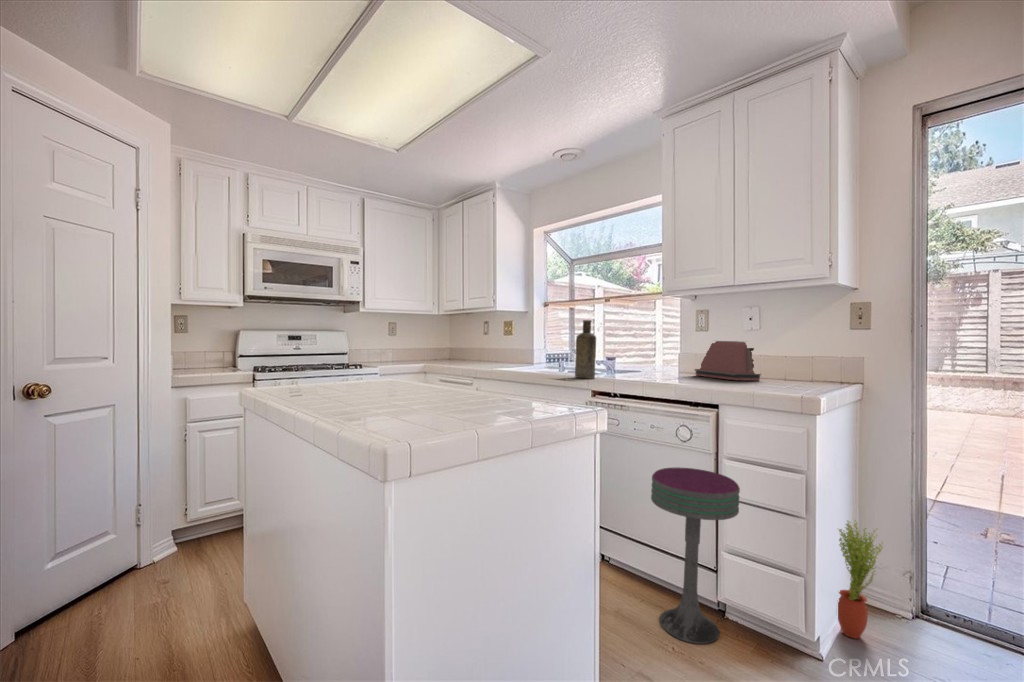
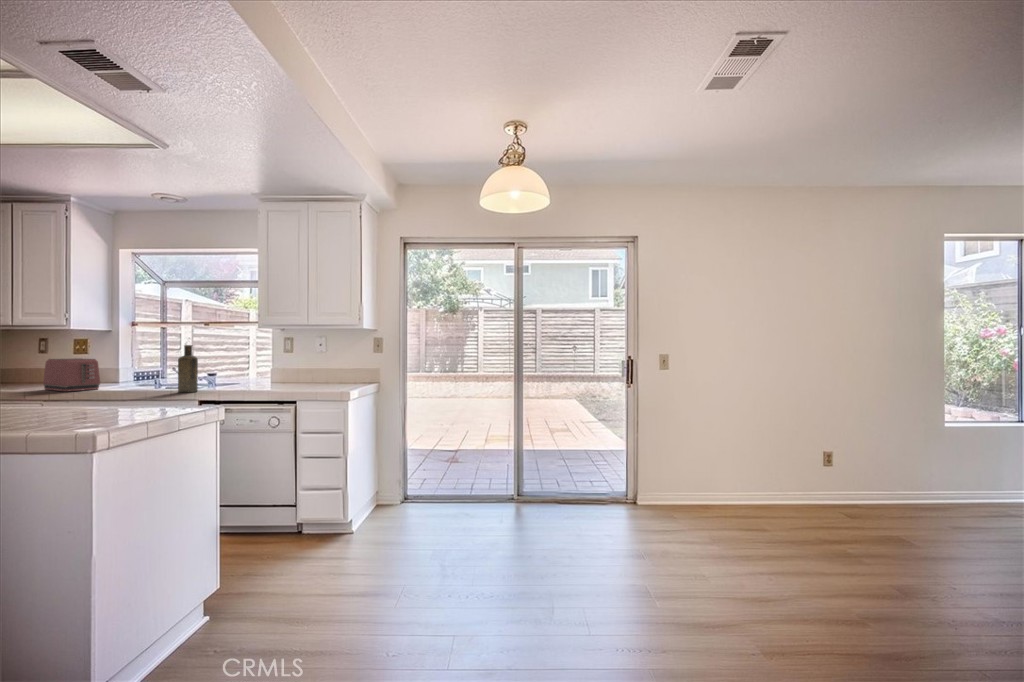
toaster: present [695,341,761,381] -> present [43,358,100,391]
bar stool: present [651,467,740,644] -> none [251,444,310,554]
potted plant: present [838,521,883,639] -> none [366,455,389,521]

